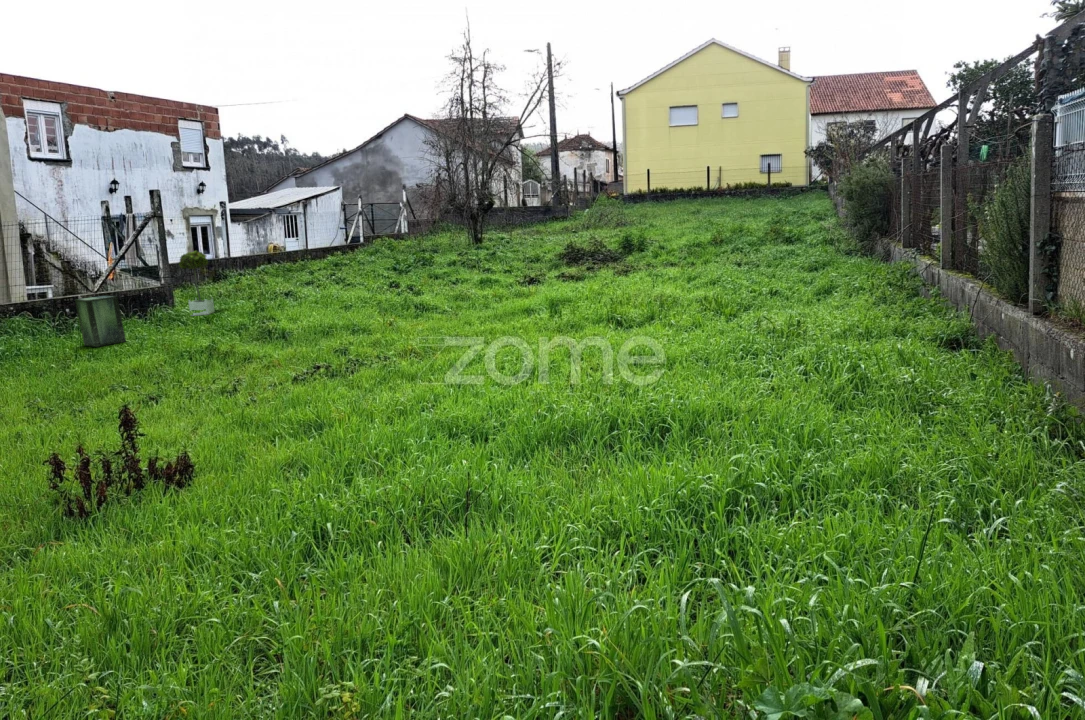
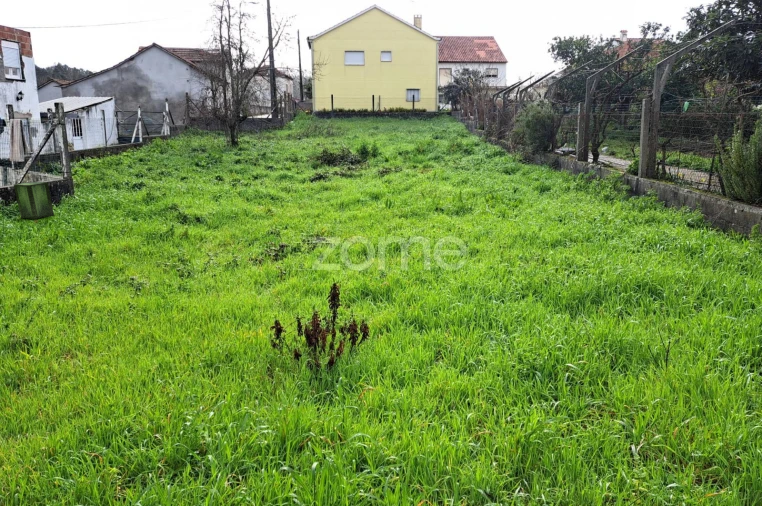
potted tree: present [179,250,215,316] -> none [69,149,93,196]

